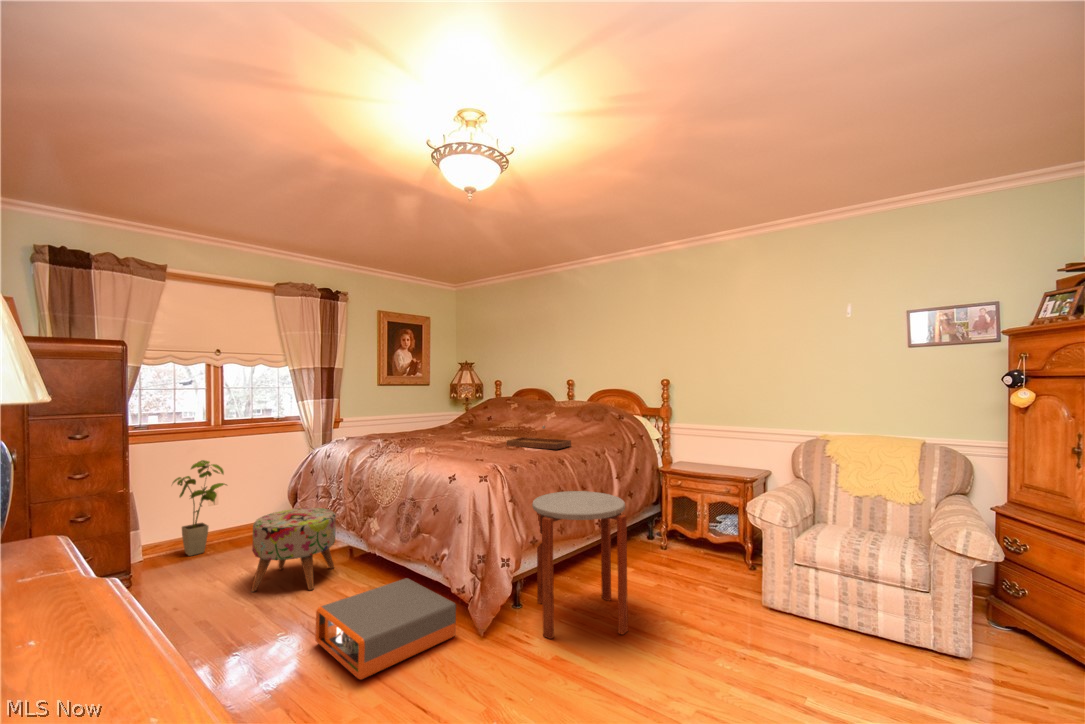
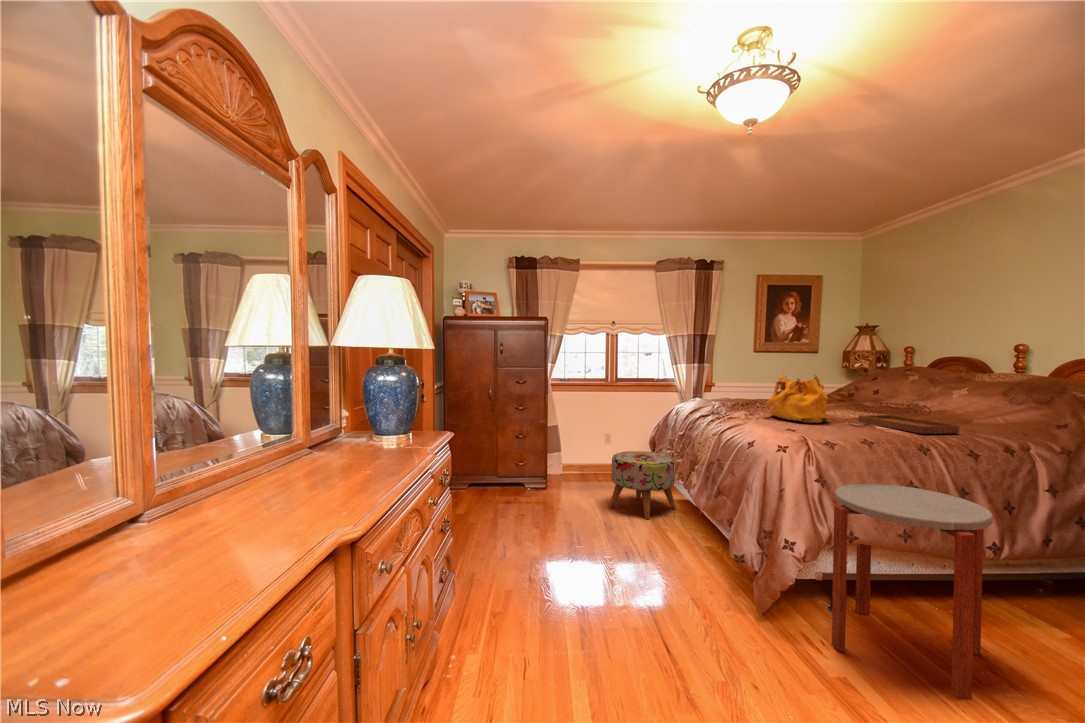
handbag: none [442,408,492,452] -> present [765,375,828,423]
house plant: present [173,460,227,556] -> none [583,405,619,473]
storage box: present [315,578,456,680] -> none [621,528,735,600]

